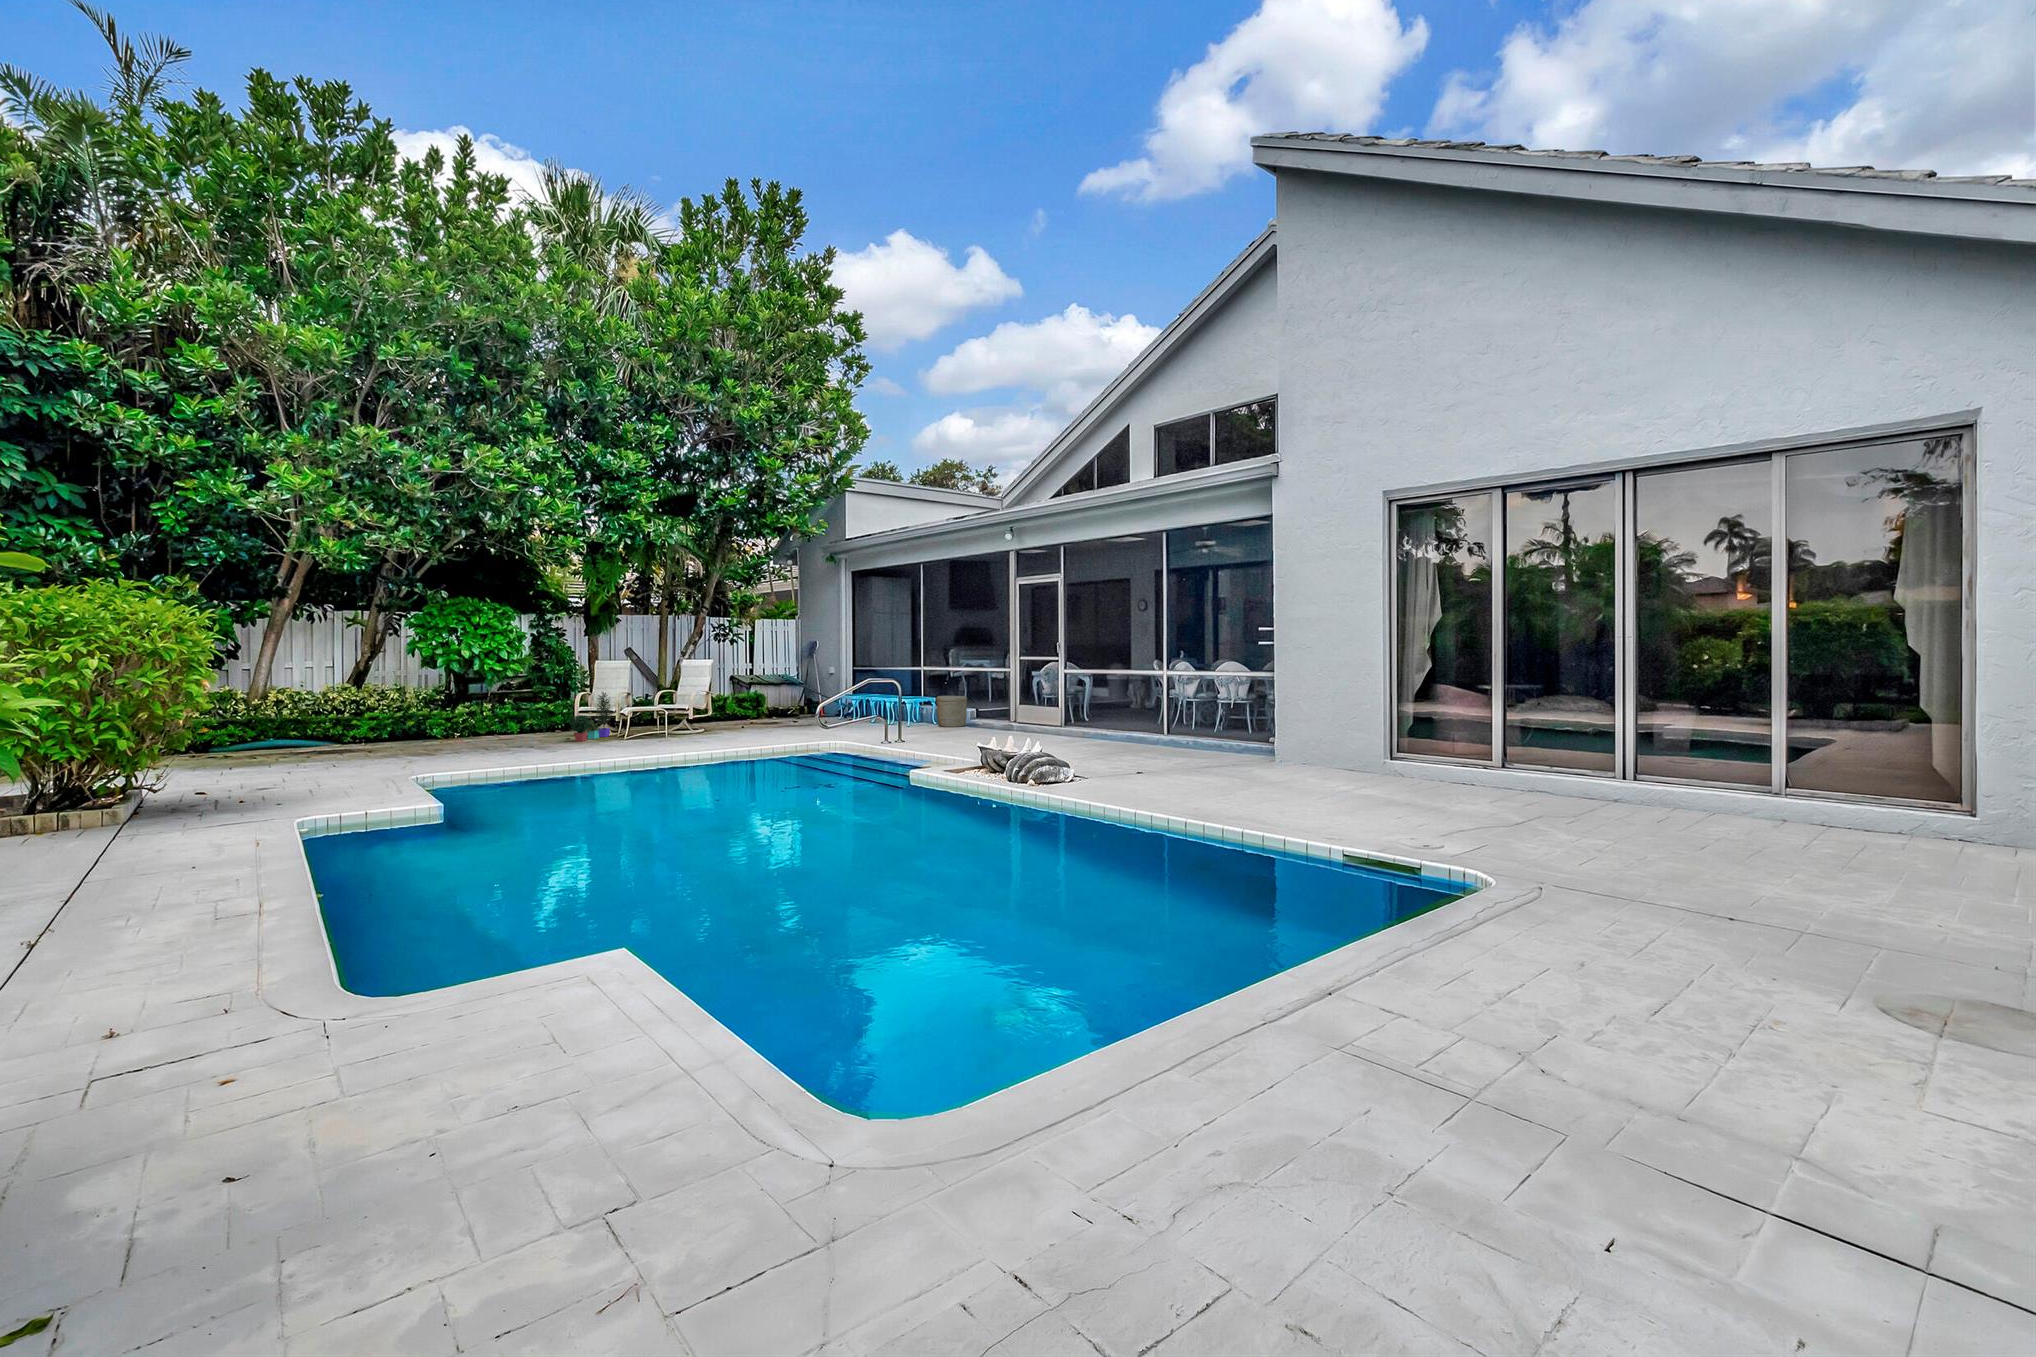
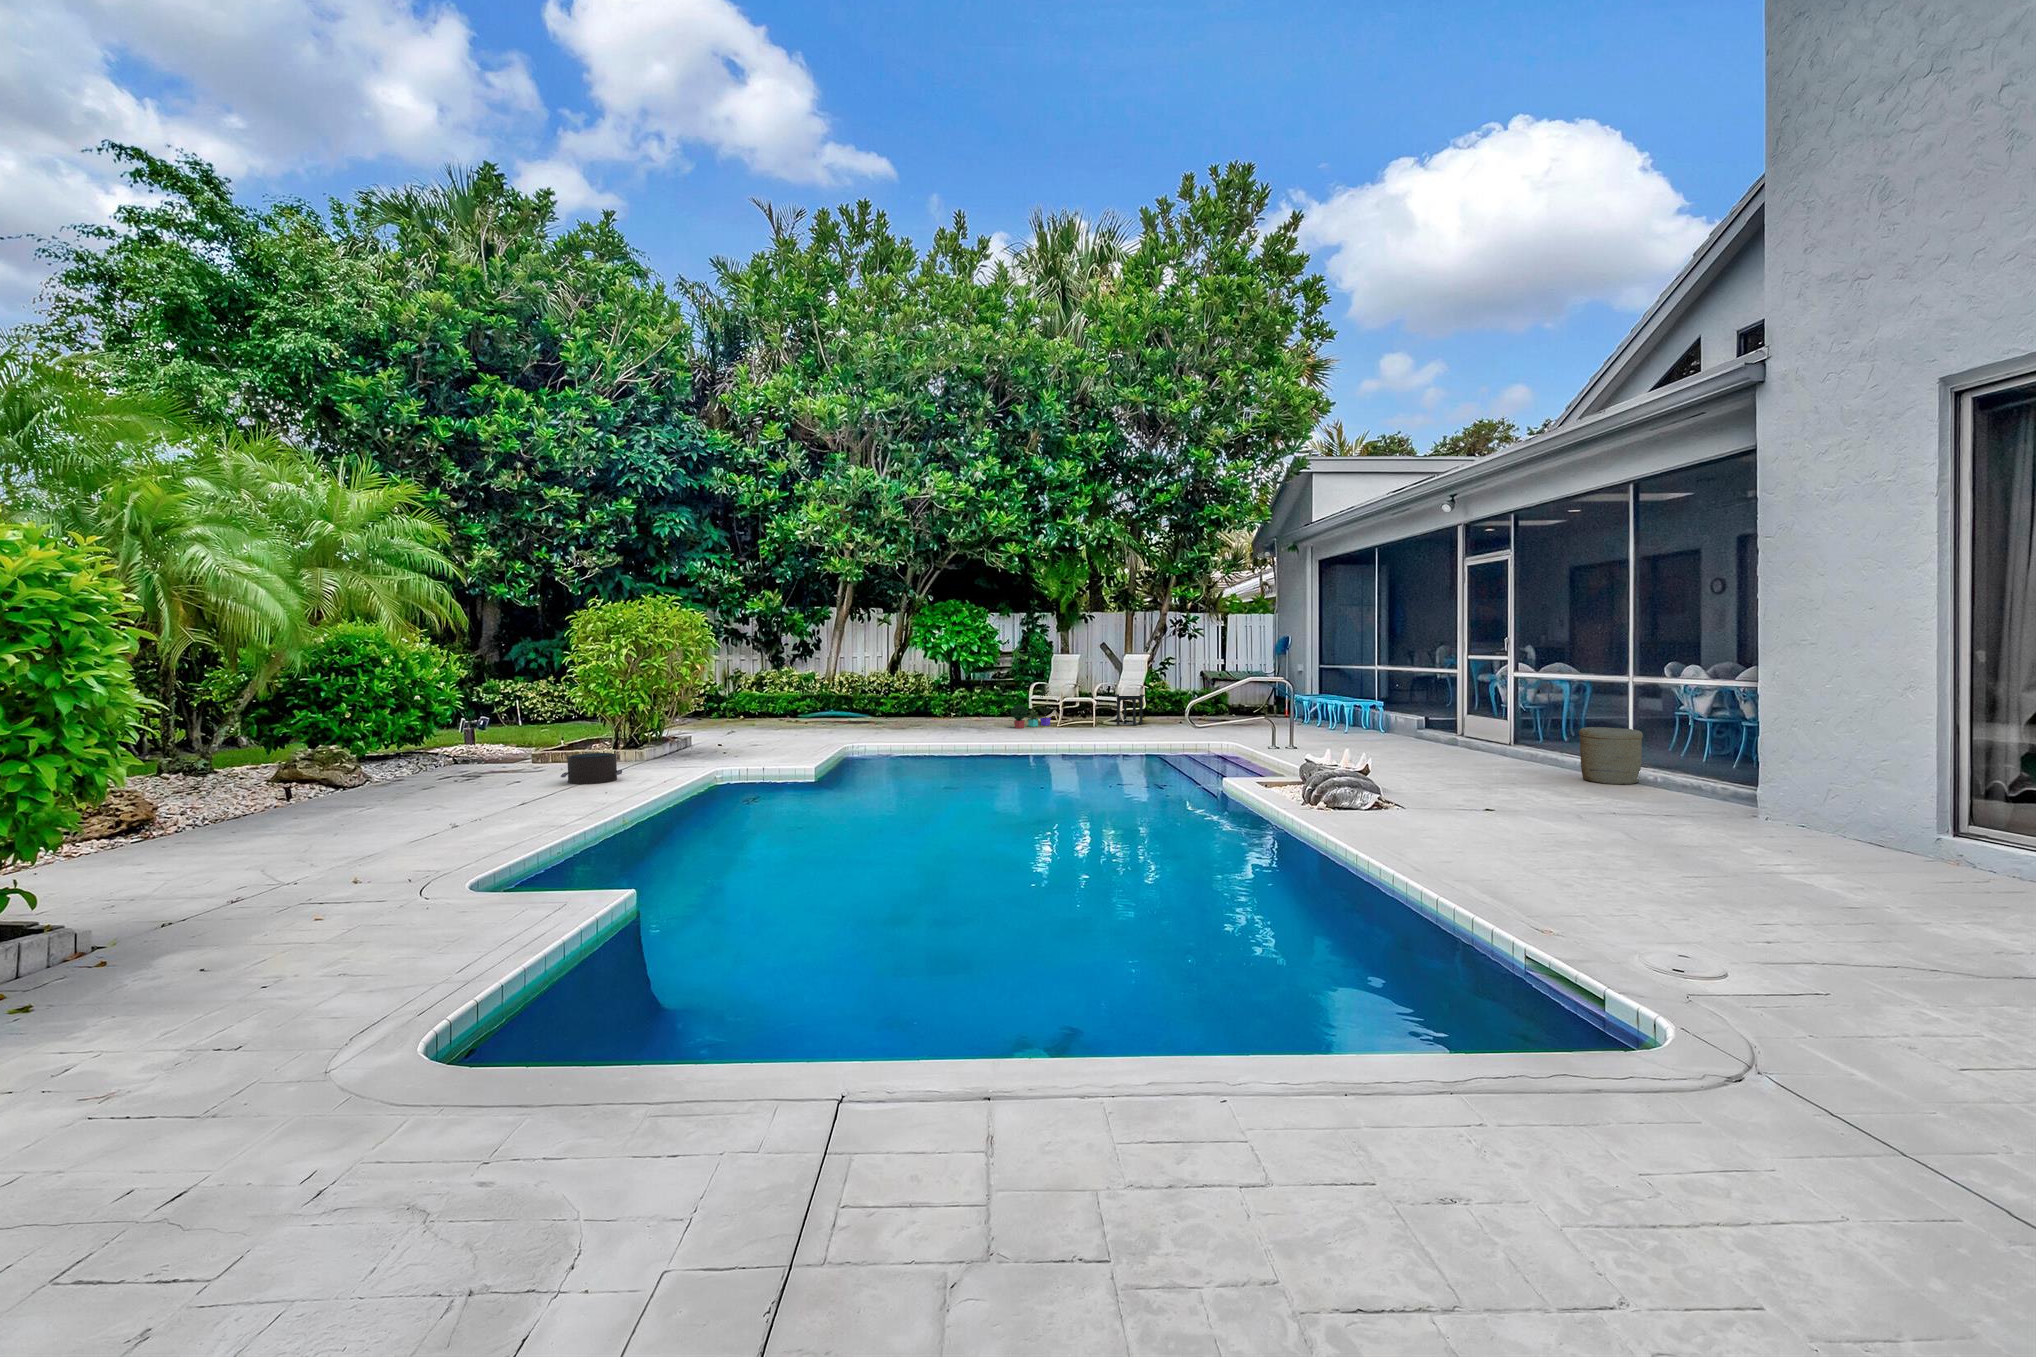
woven basket: present [936,696,967,727] -> present [1579,727,1643,784]
side table: none [680,700,713,732] -> present [1115,694,1145,726]
pouf: none [39,805,160,855] -> present [561,753,622,784]

